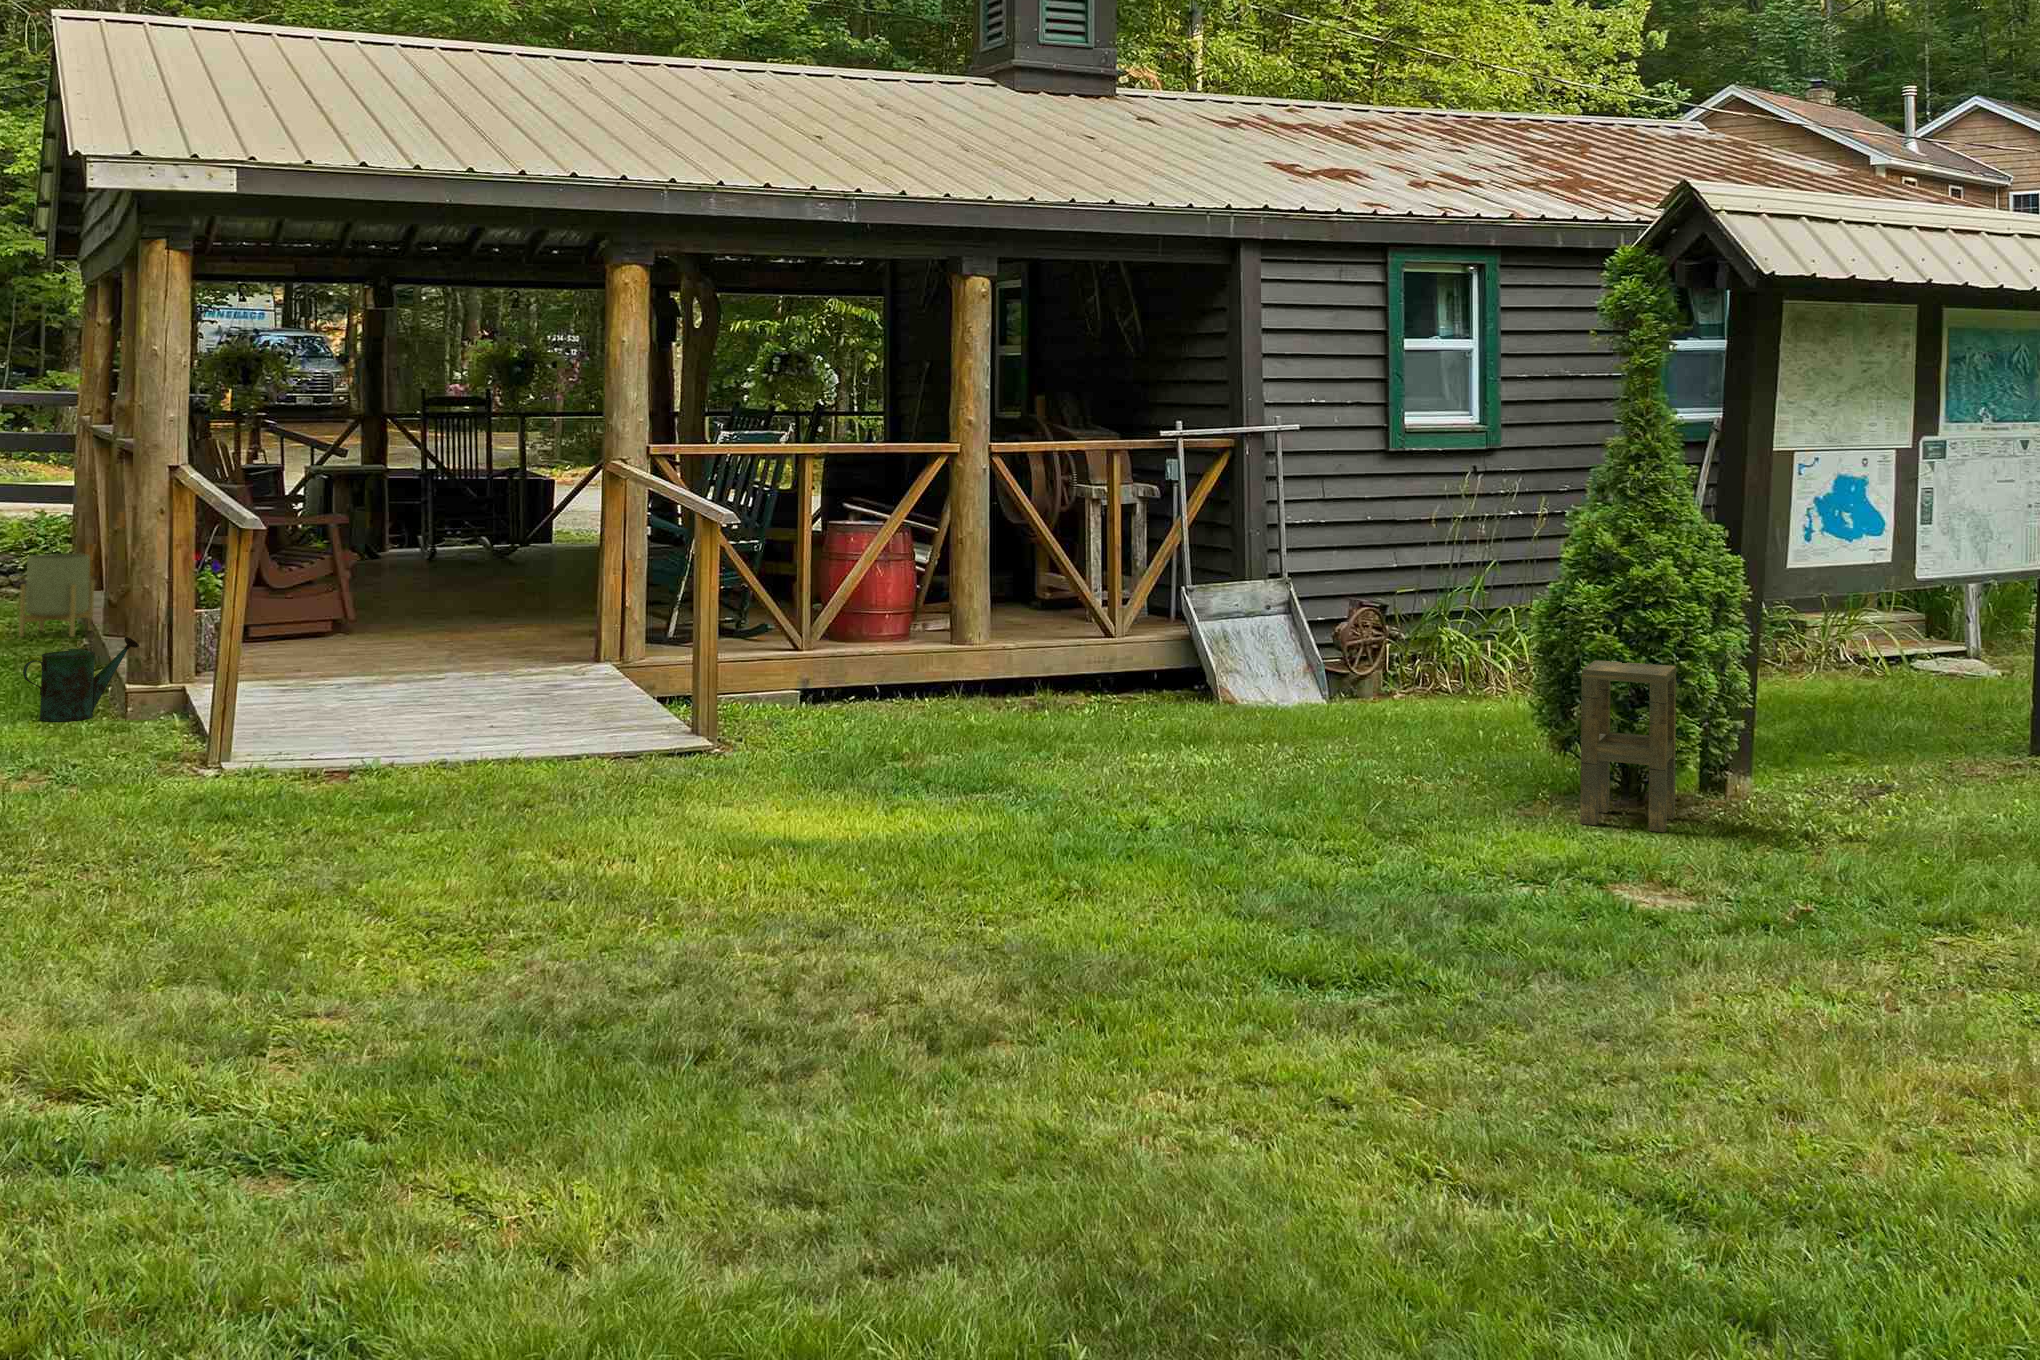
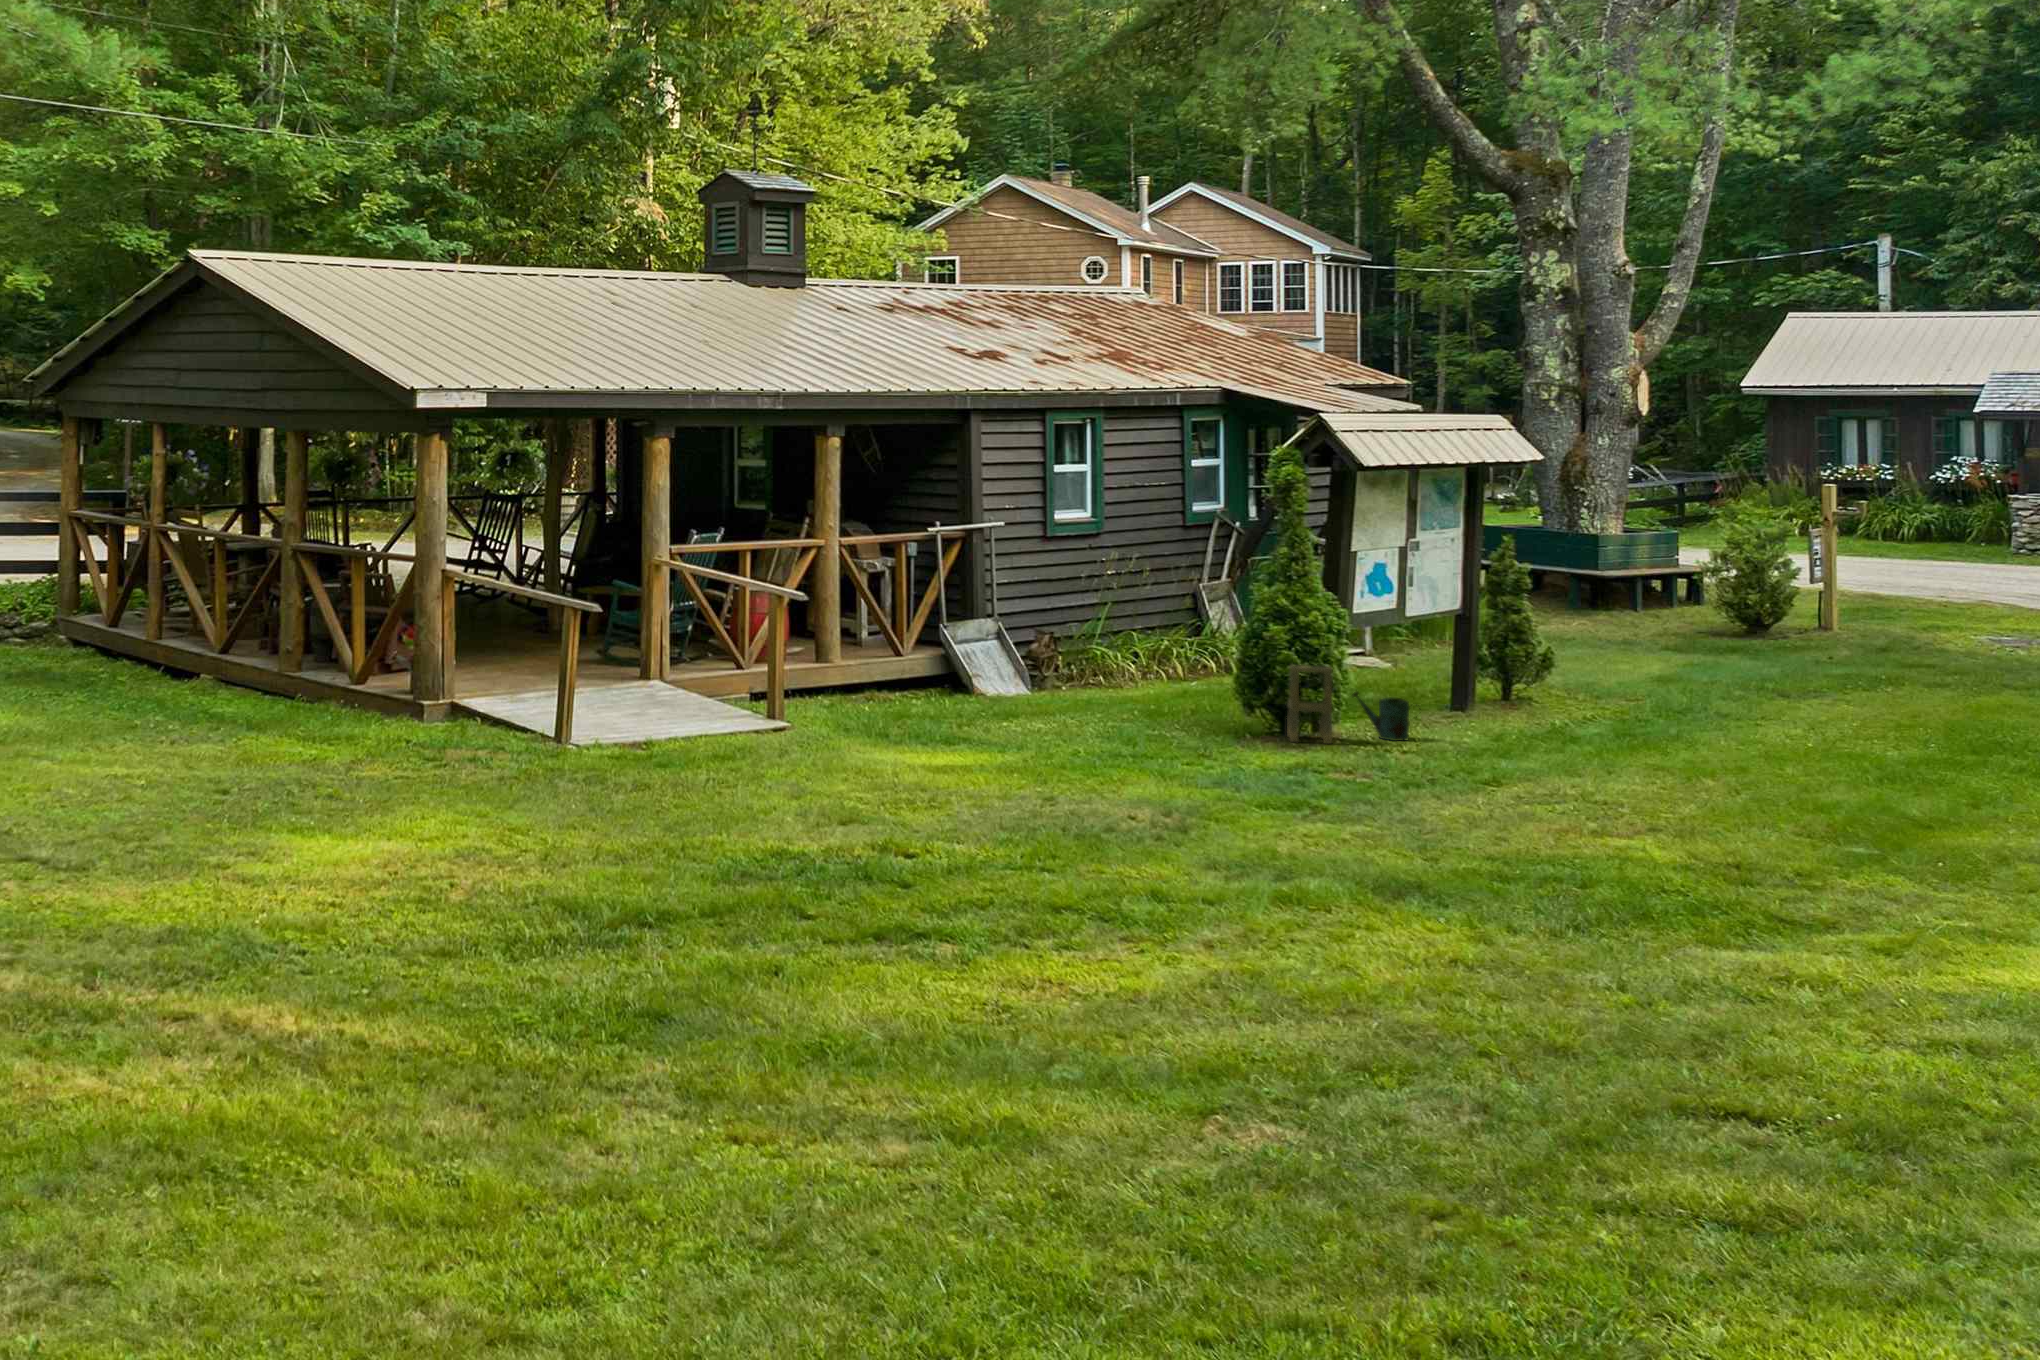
planter: present [19,554,94,637] -> none [176,618,217,676]
watering can: present [23,637,139,721] -> present [1352,692,1421,741]

